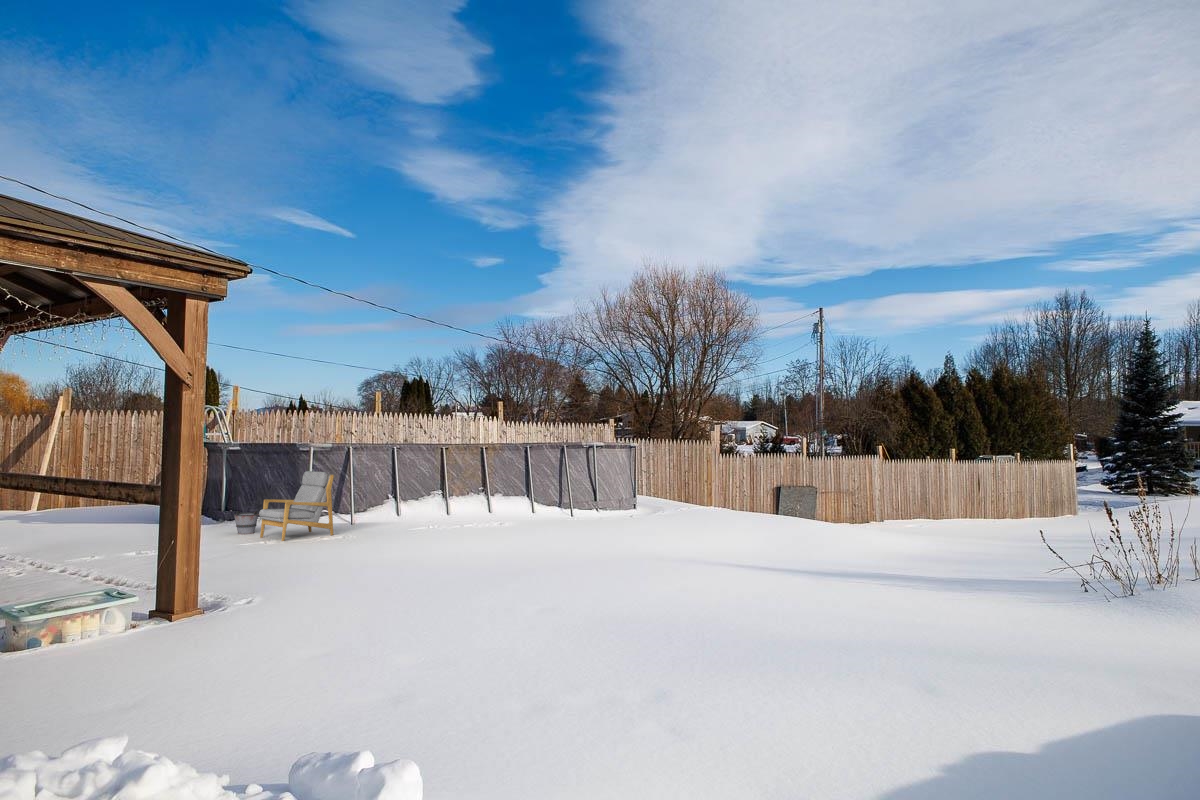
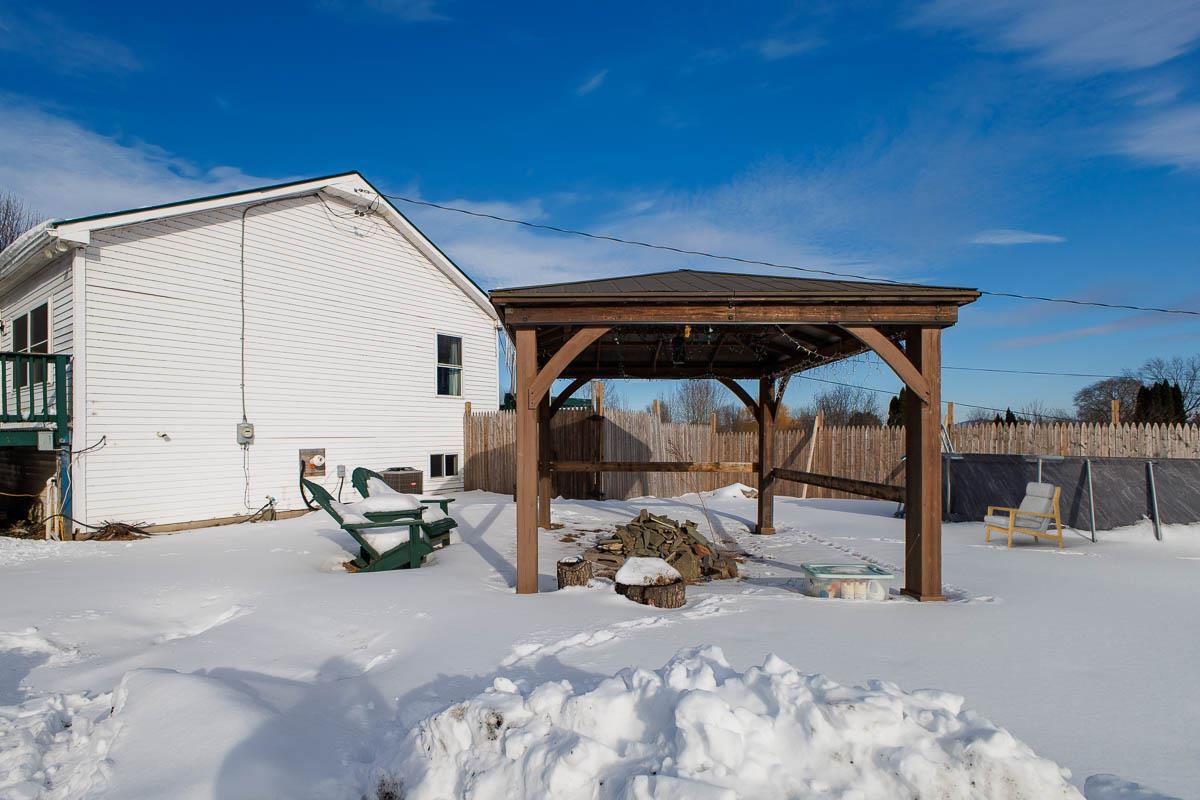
bucket: present [234,511,259,534] -> none [960,515,989,537]

